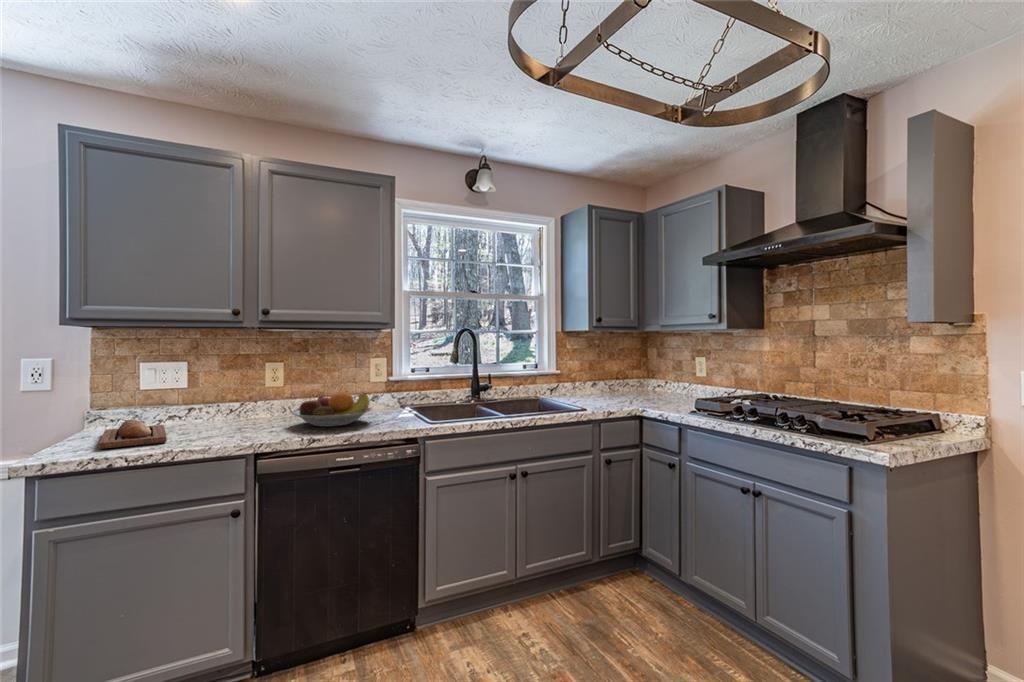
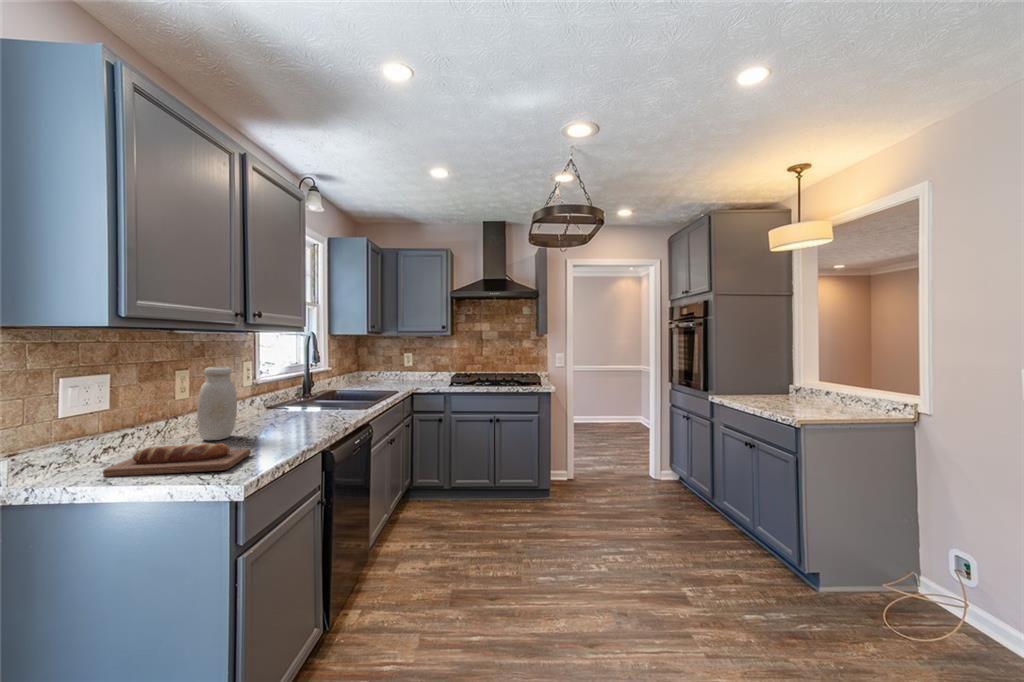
jar: none [224,359,264,426] -> present [197,366,237,440]
fruit bowl: present [291,392,372,427] -> none [253,391,331,425]

